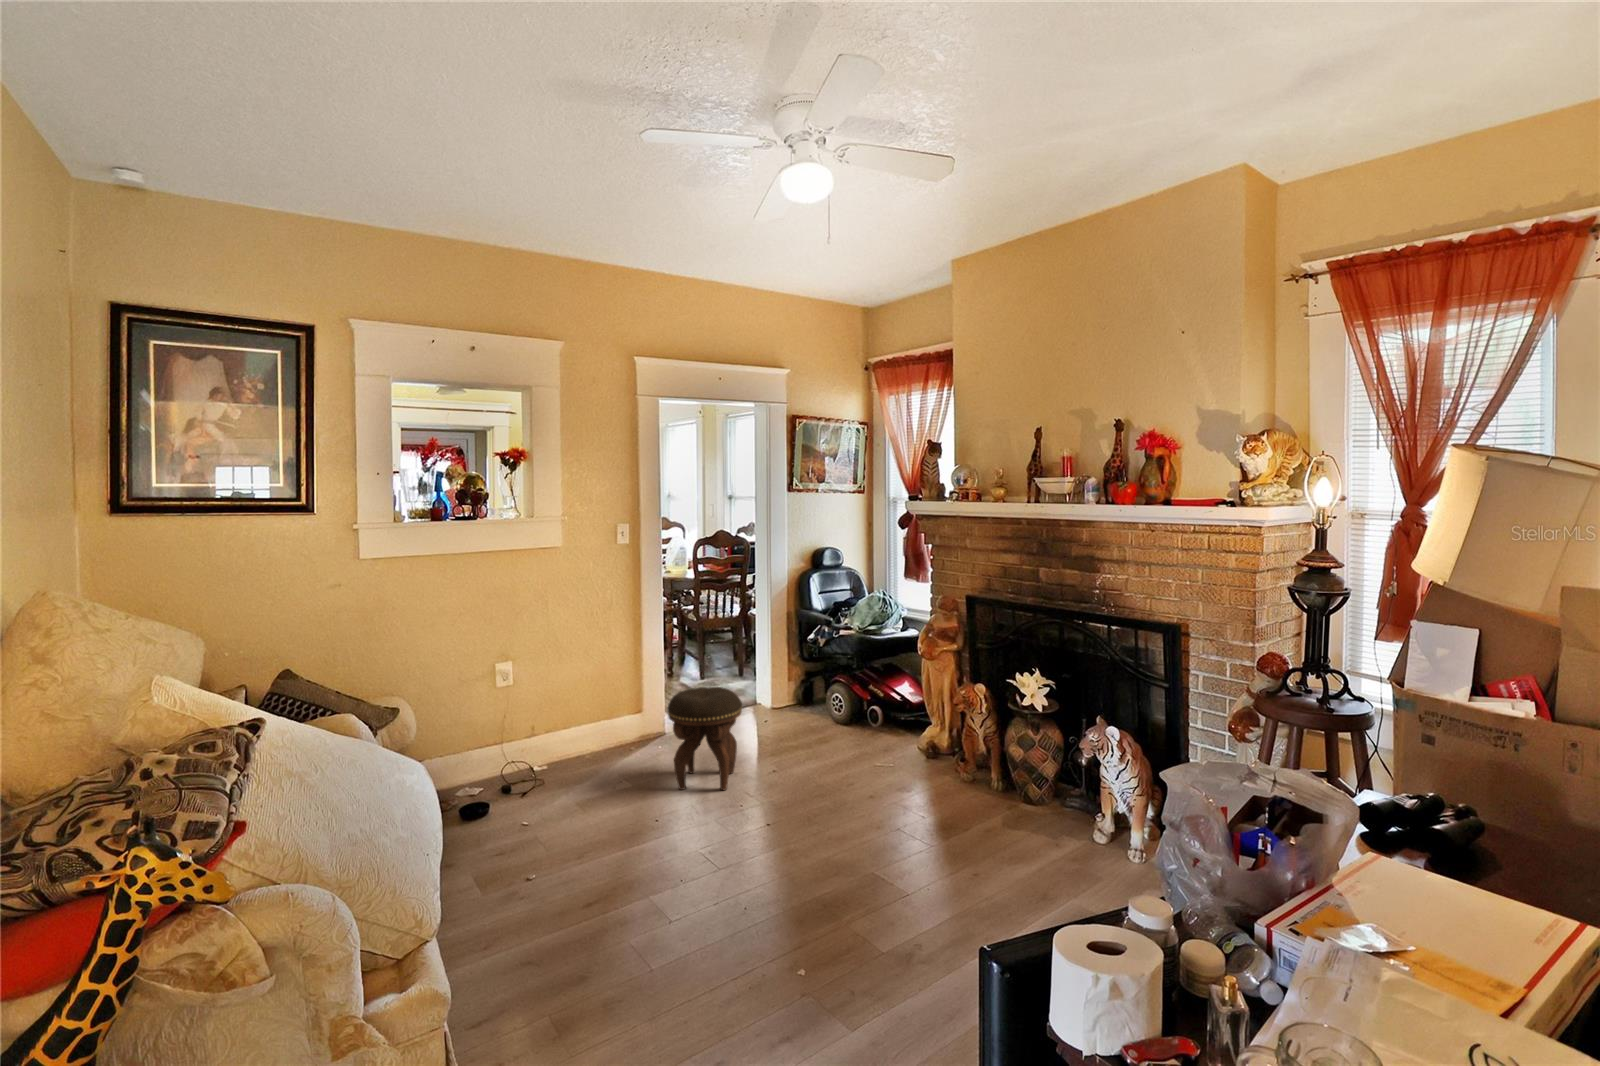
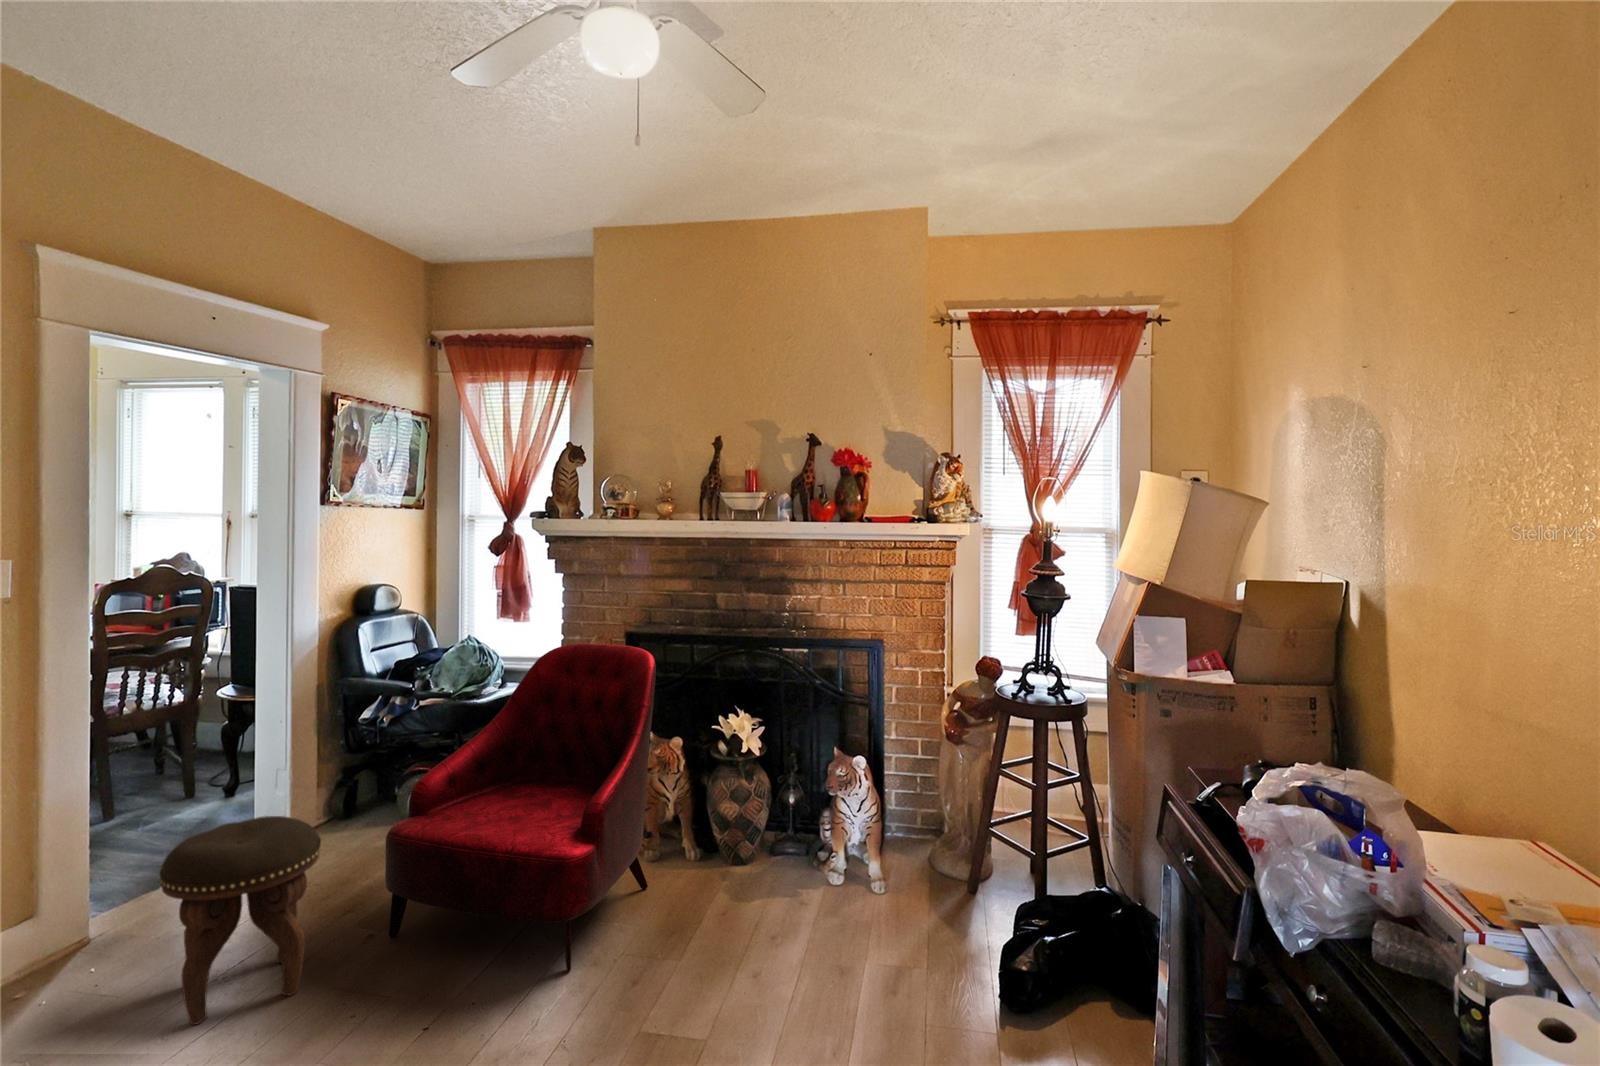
armchair: none [779,601,967,828] -> present [385,643,656,972]

